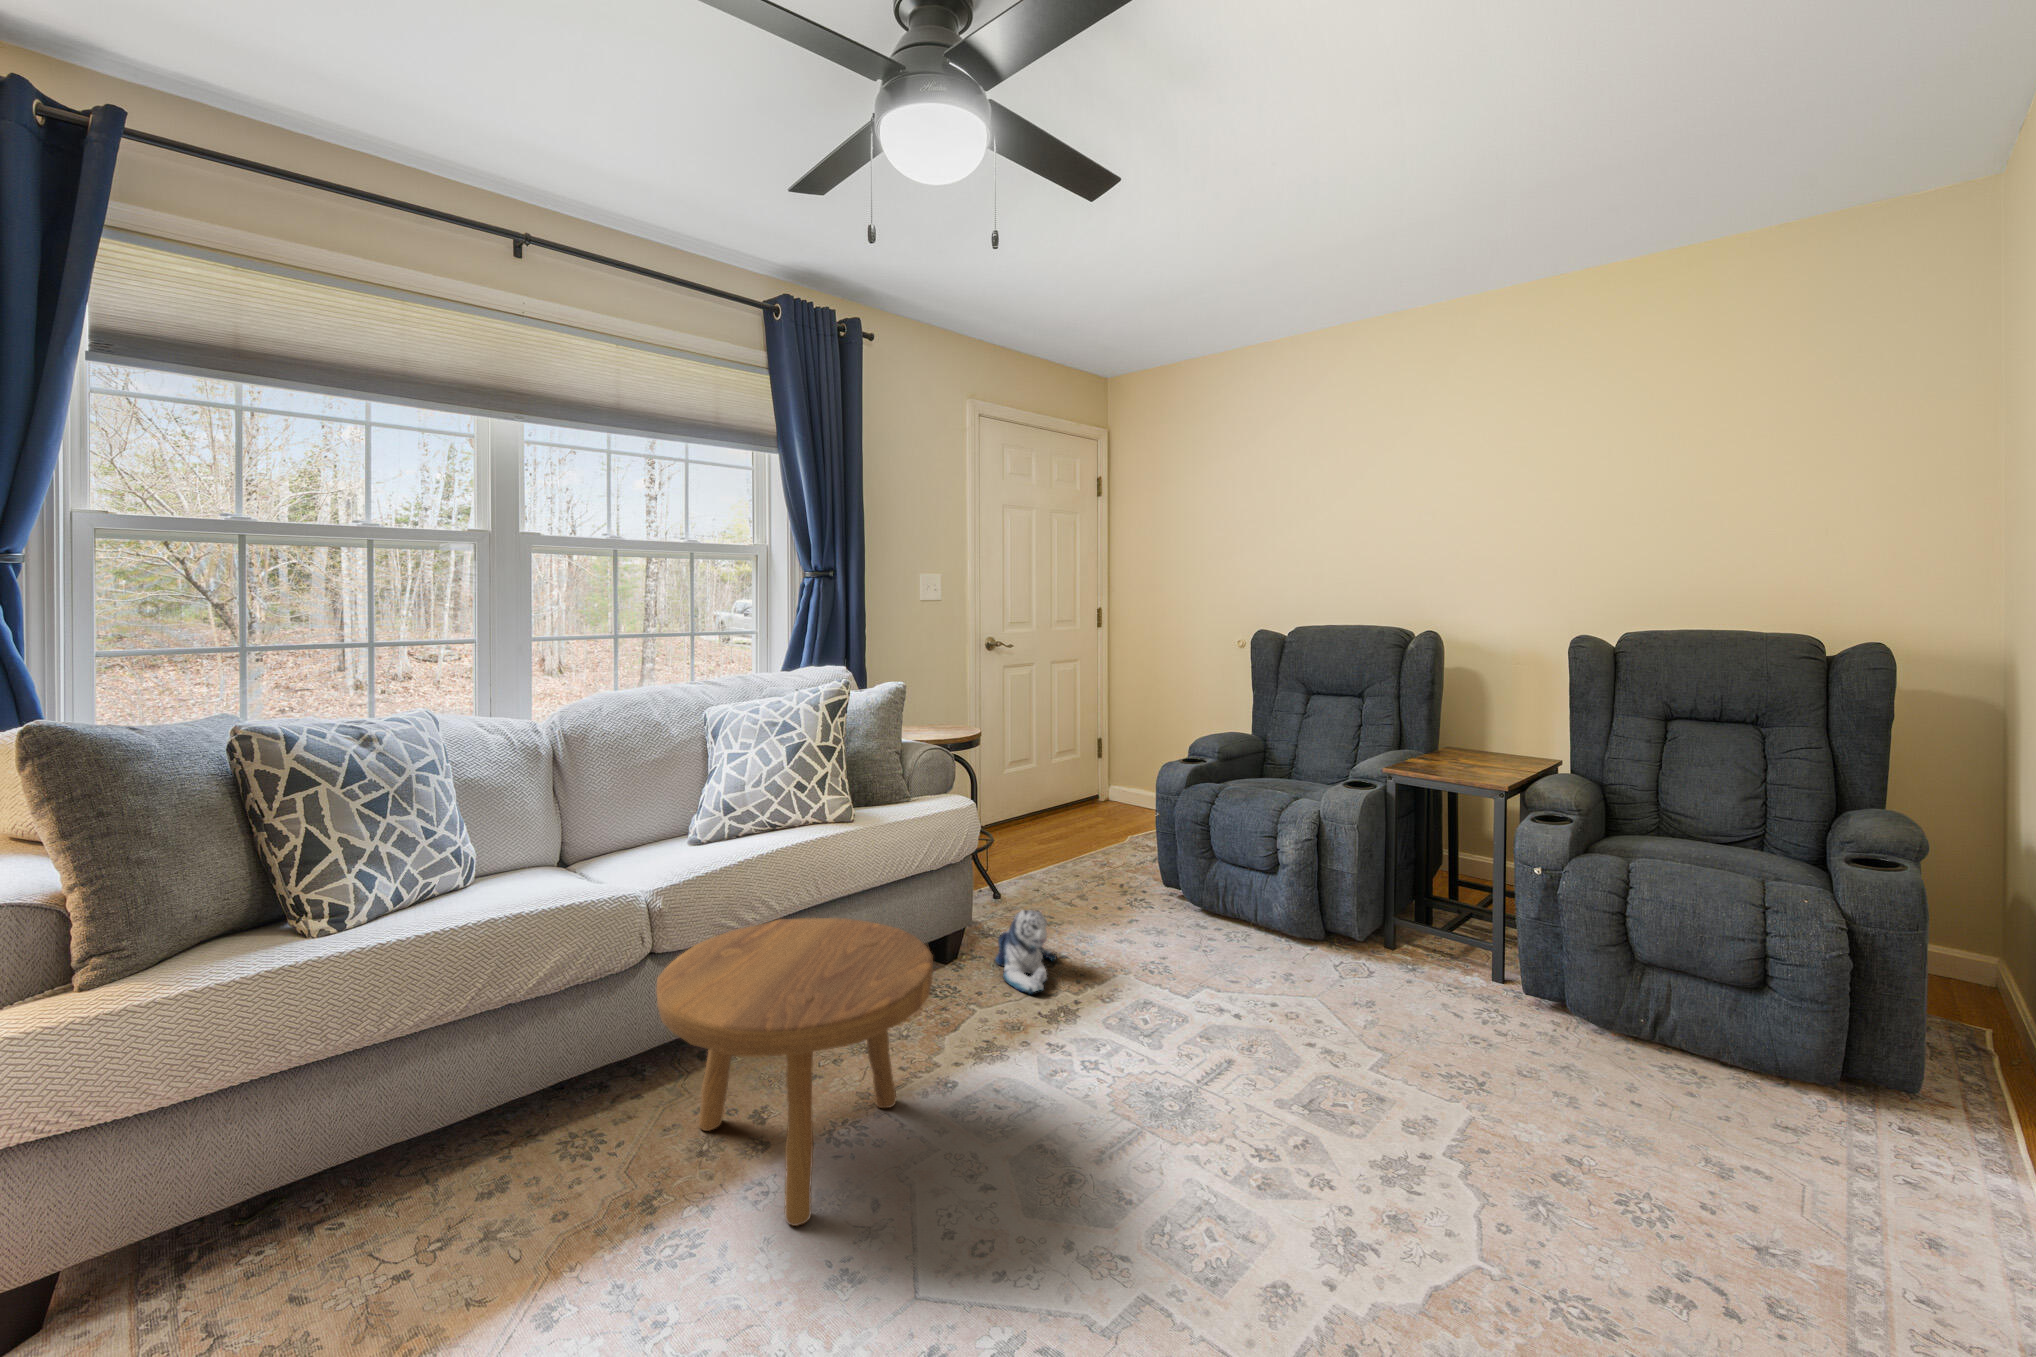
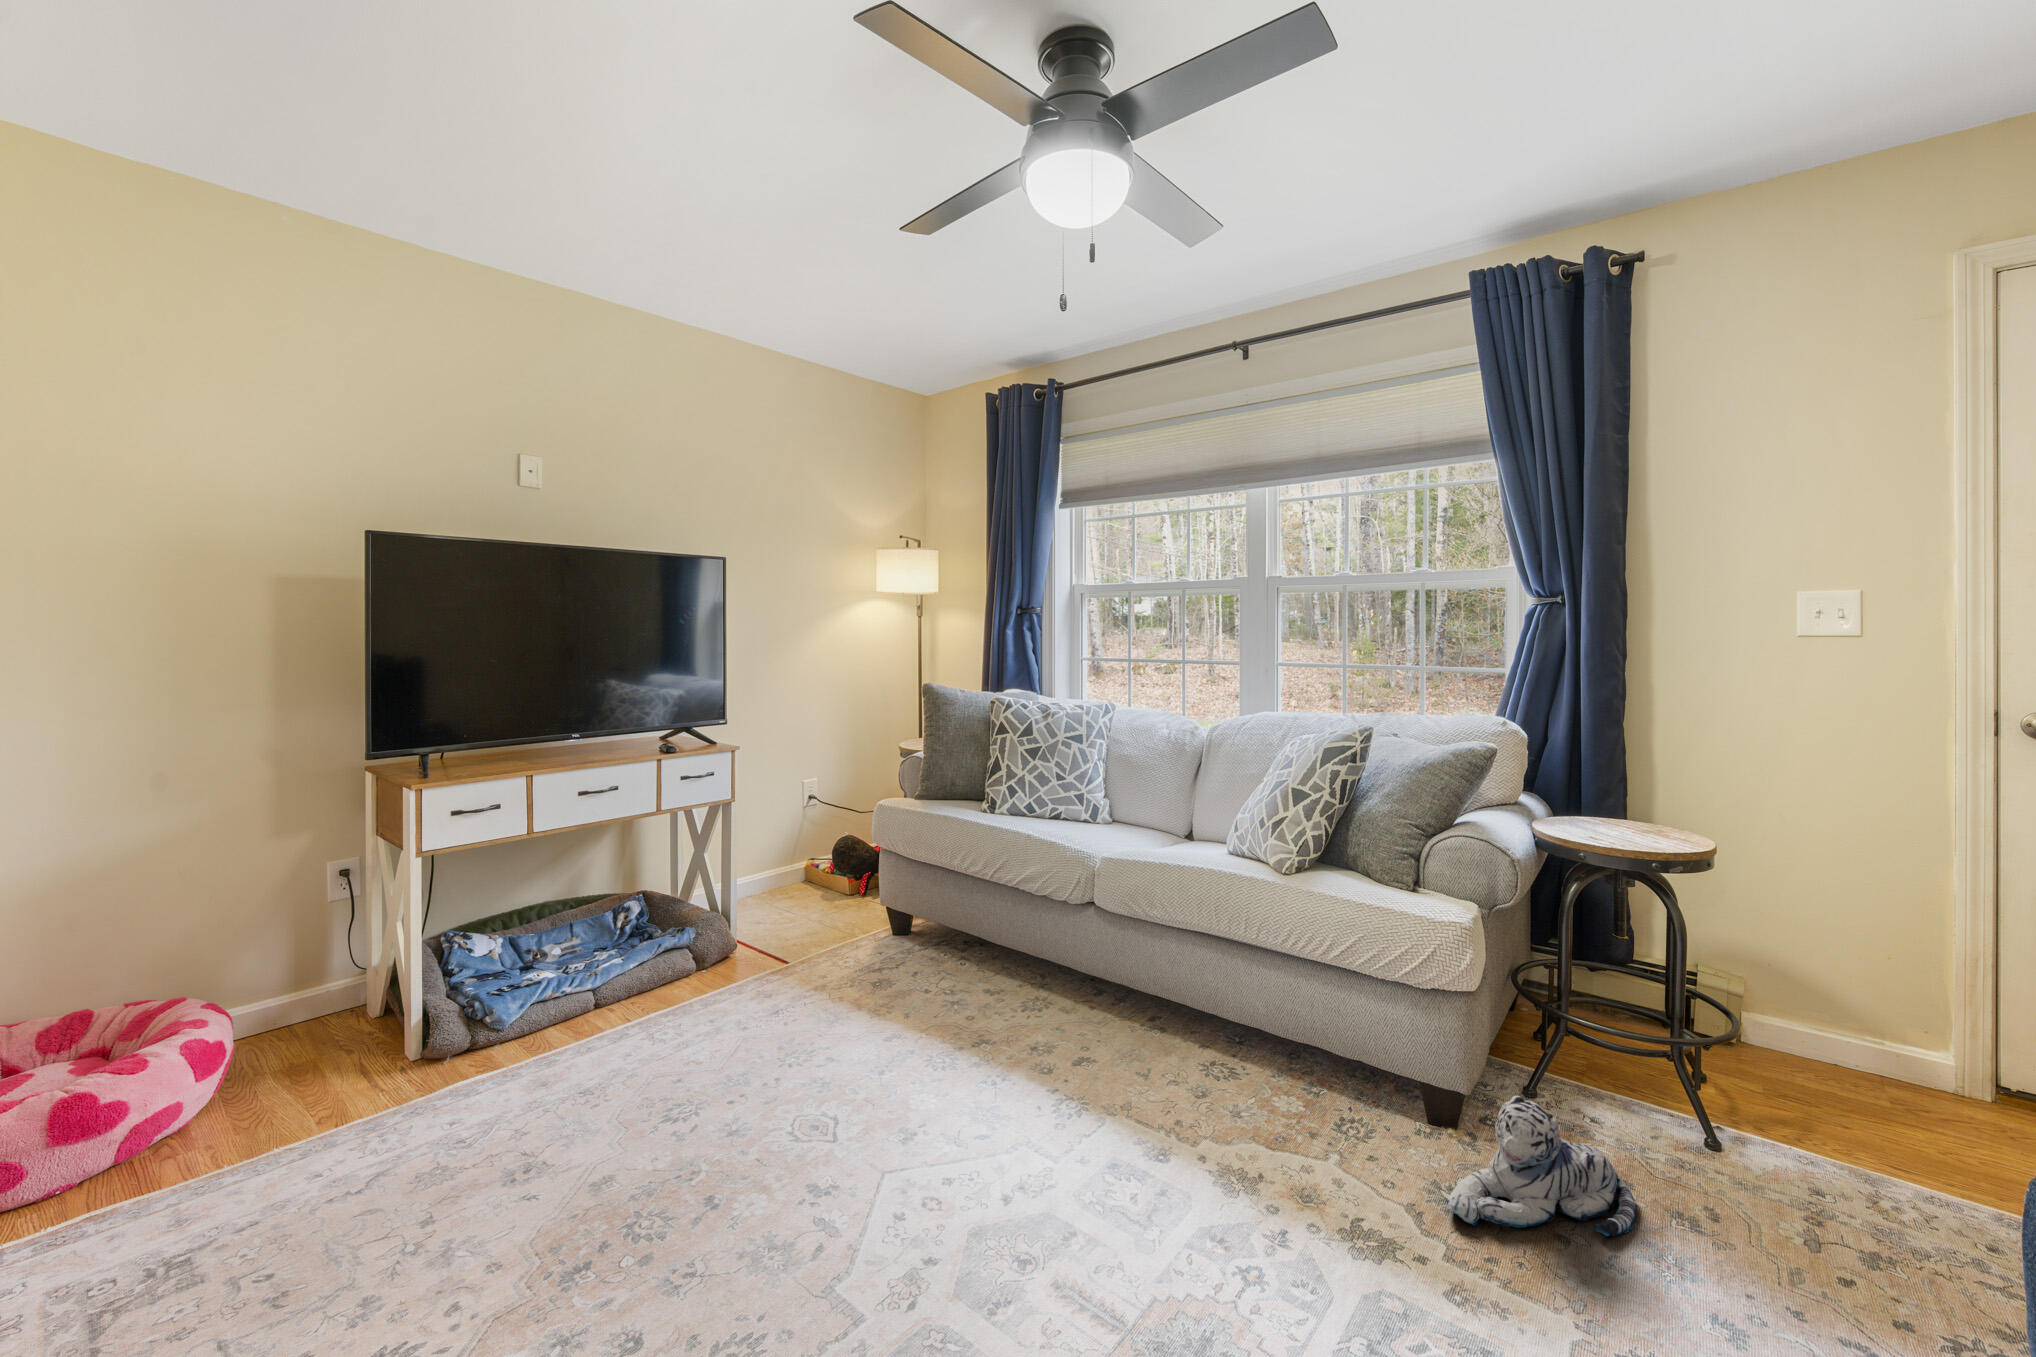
footstool: present [657,918,933,1226] -> none [938,895,1168,1129]

